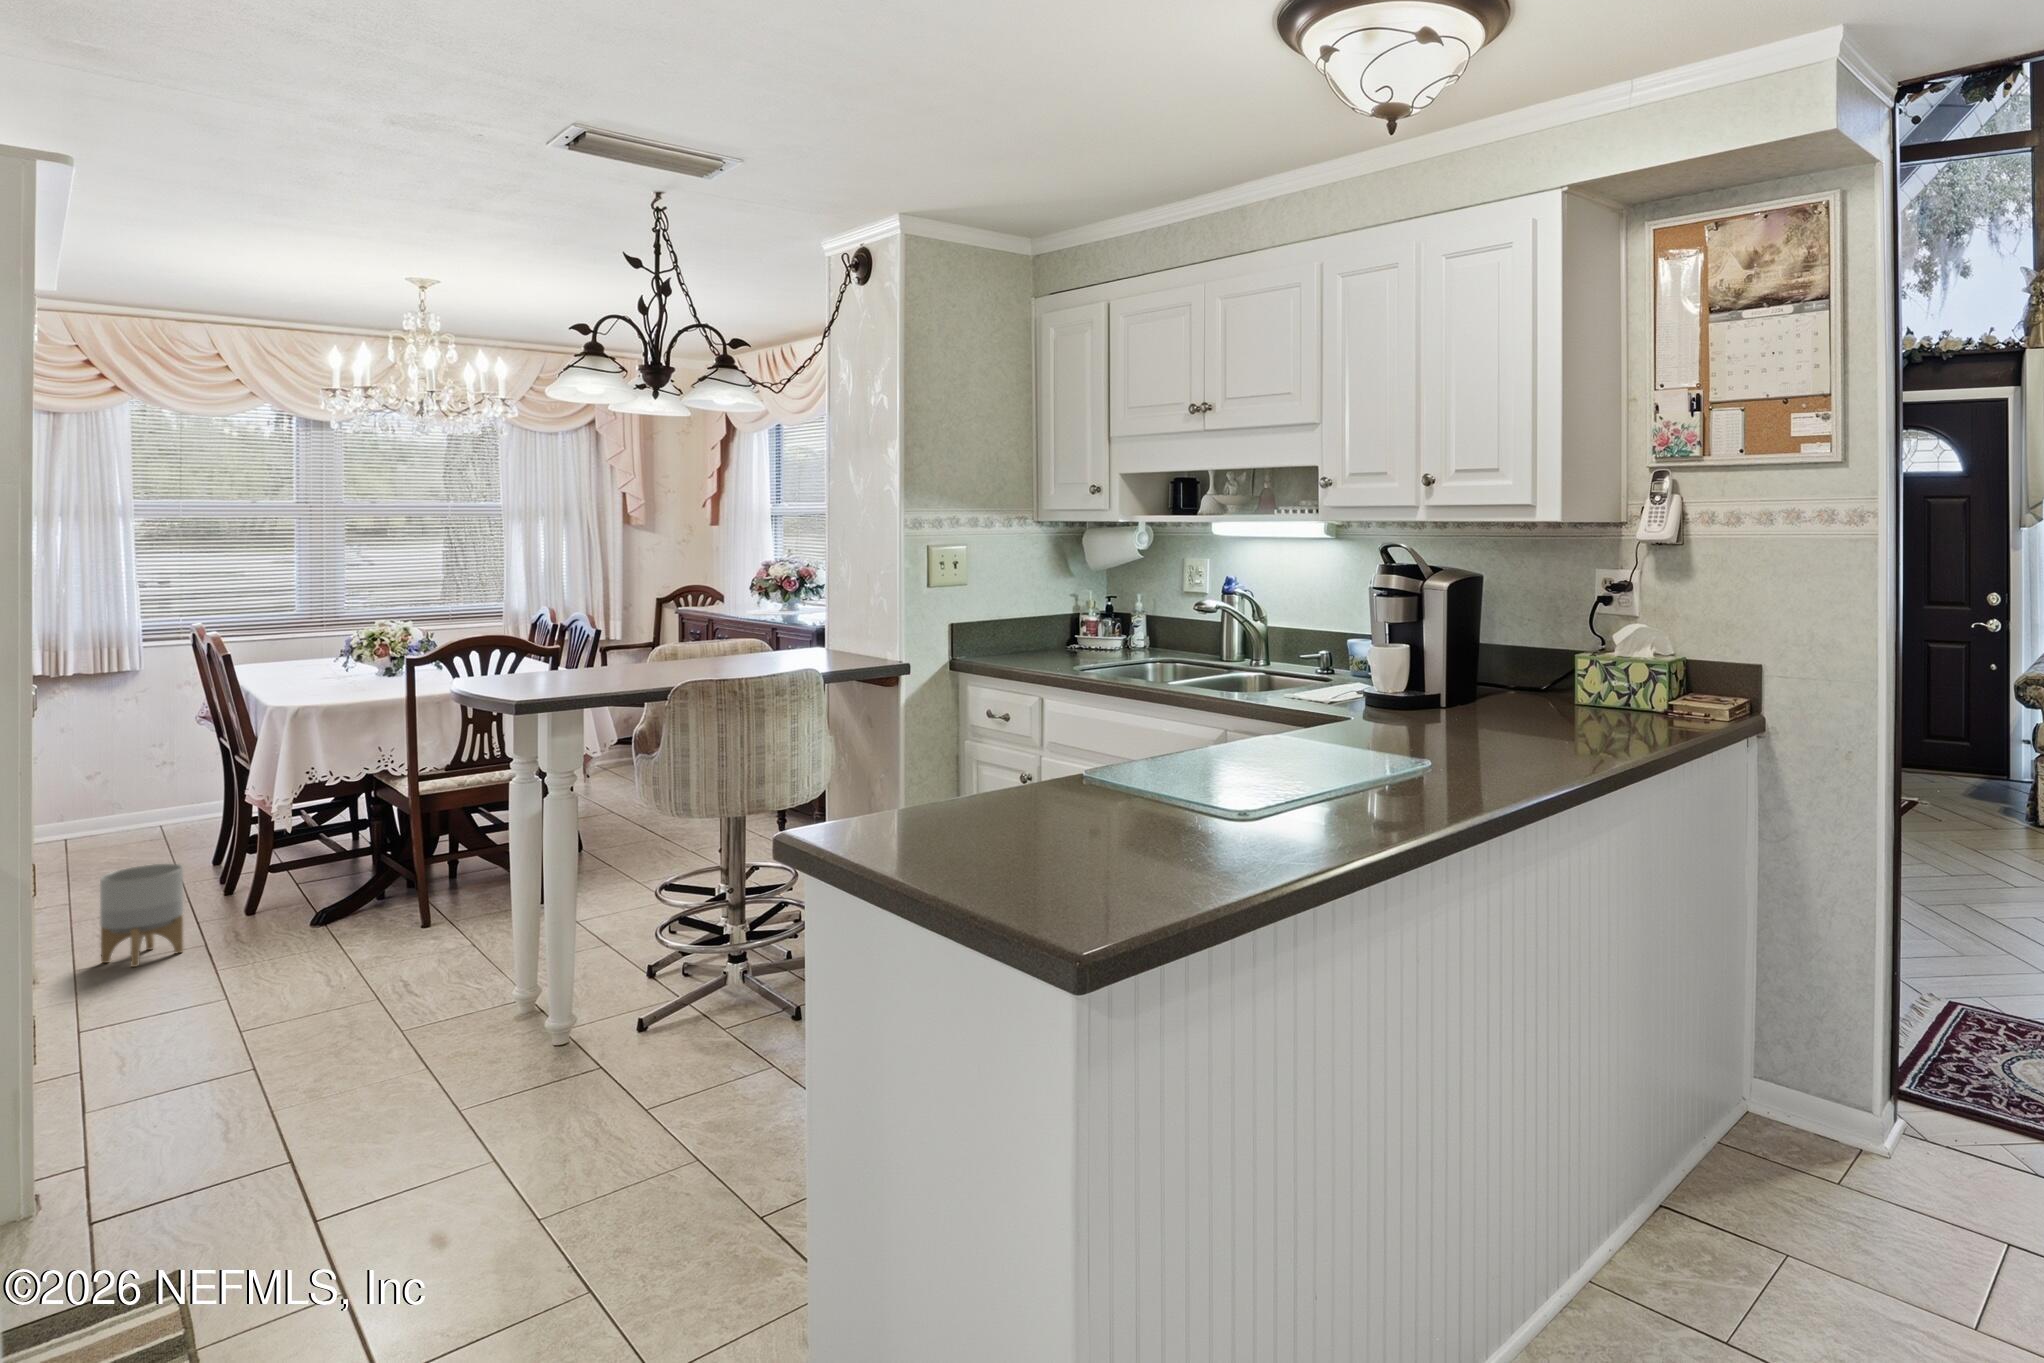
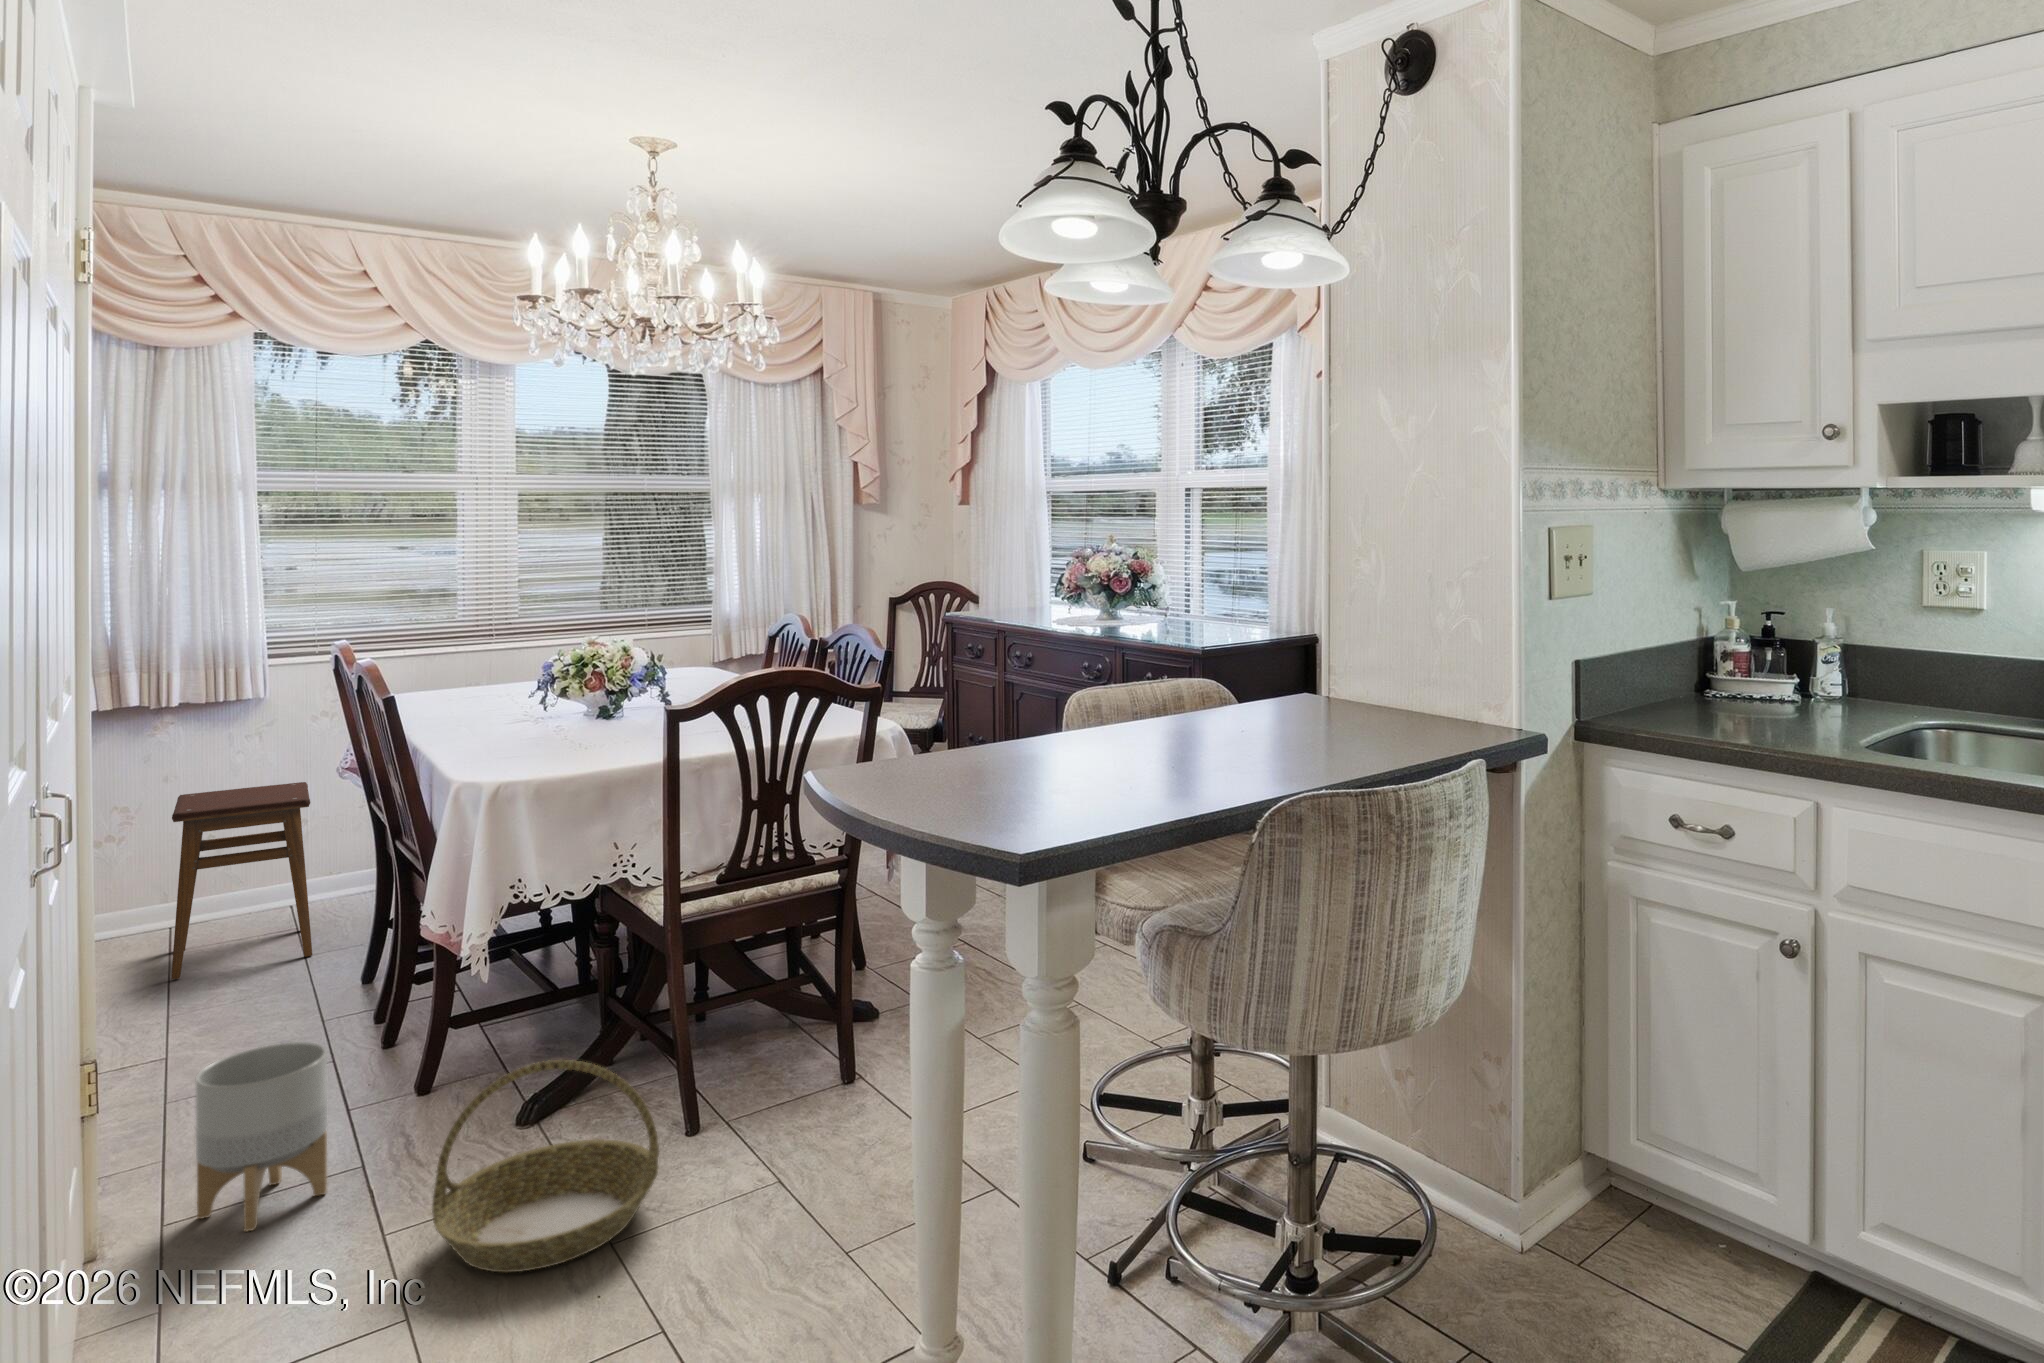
stool: none [72,729,177,863] -> present [171,782,312,979]
basket: none [246,862,391,977] -> present [432,1060,659,1272]

